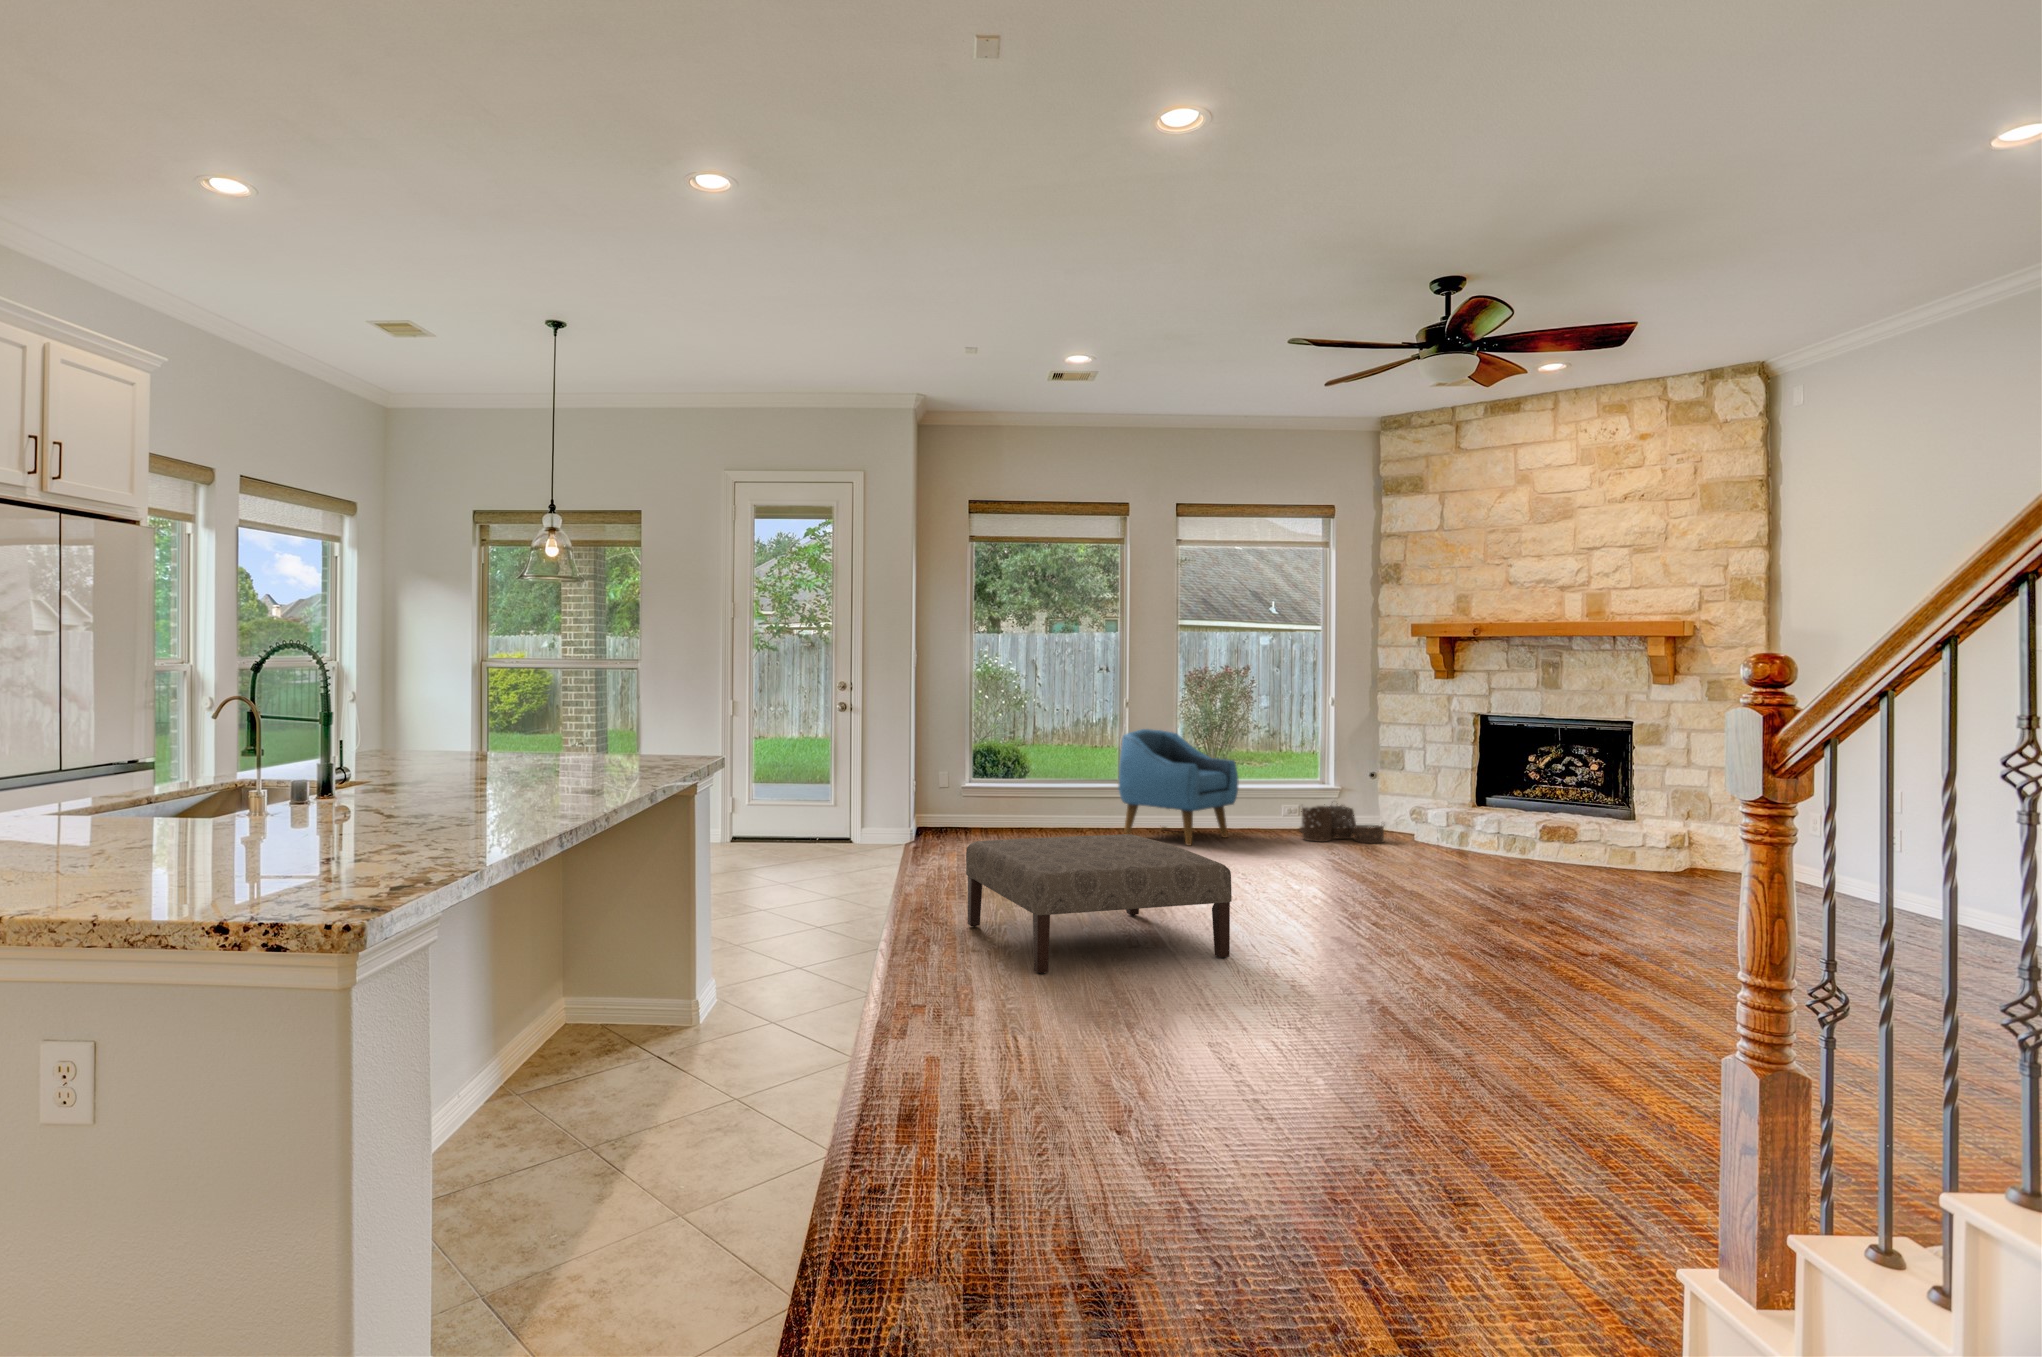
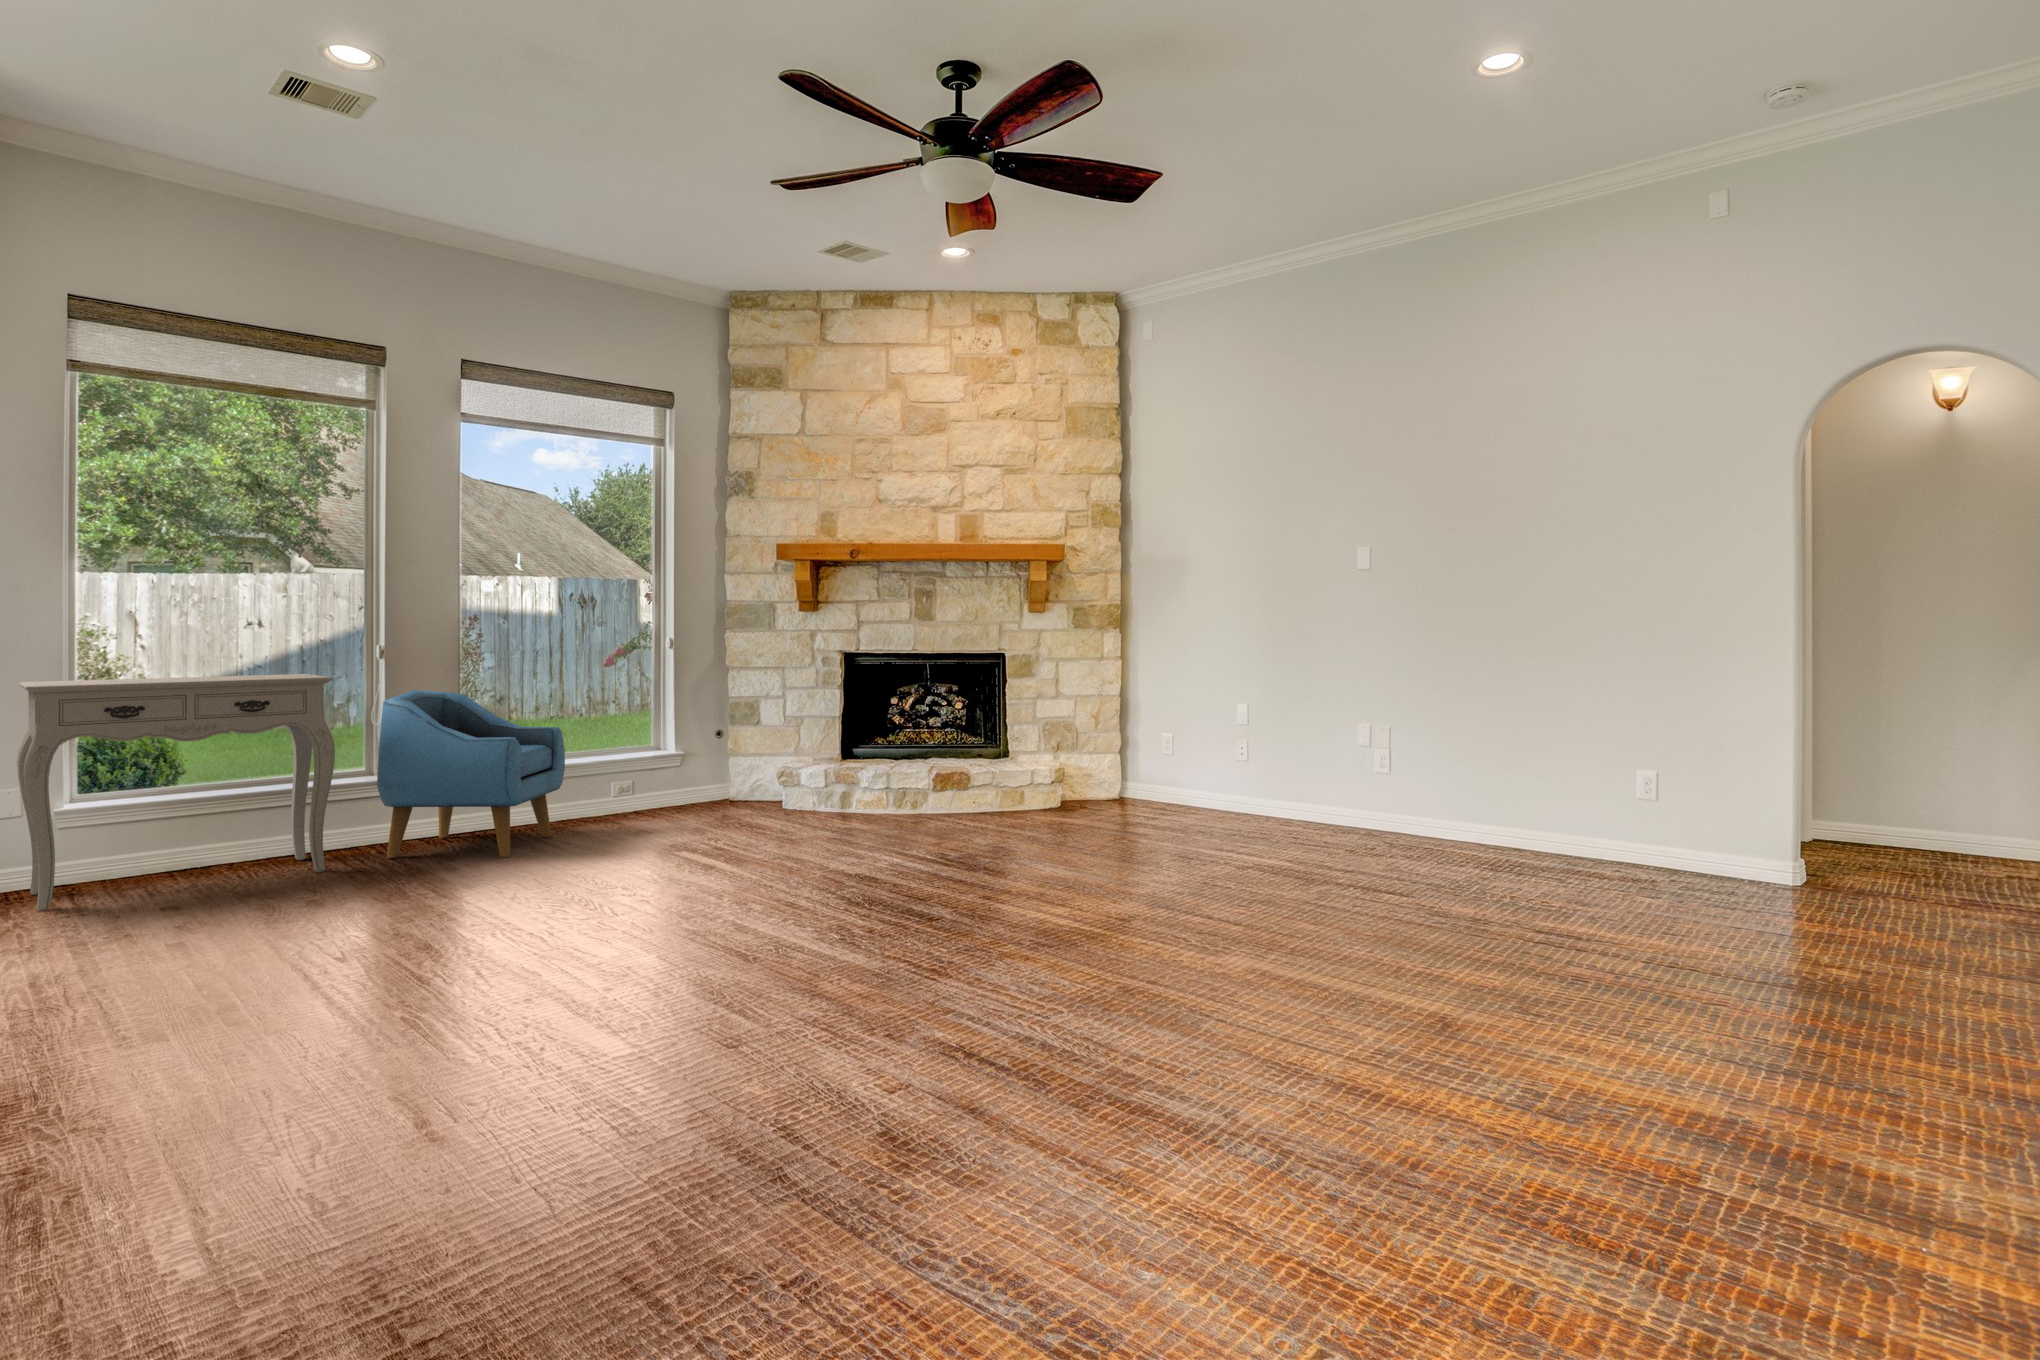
console table: none [950,715,1093,839] -> present [17,674,335,911]
woven basket: present [1299,804,1384,843] -> none [635,770,752,825]
ottoman: present [966,834,1232,974] -> none [171,868,779,1231]

